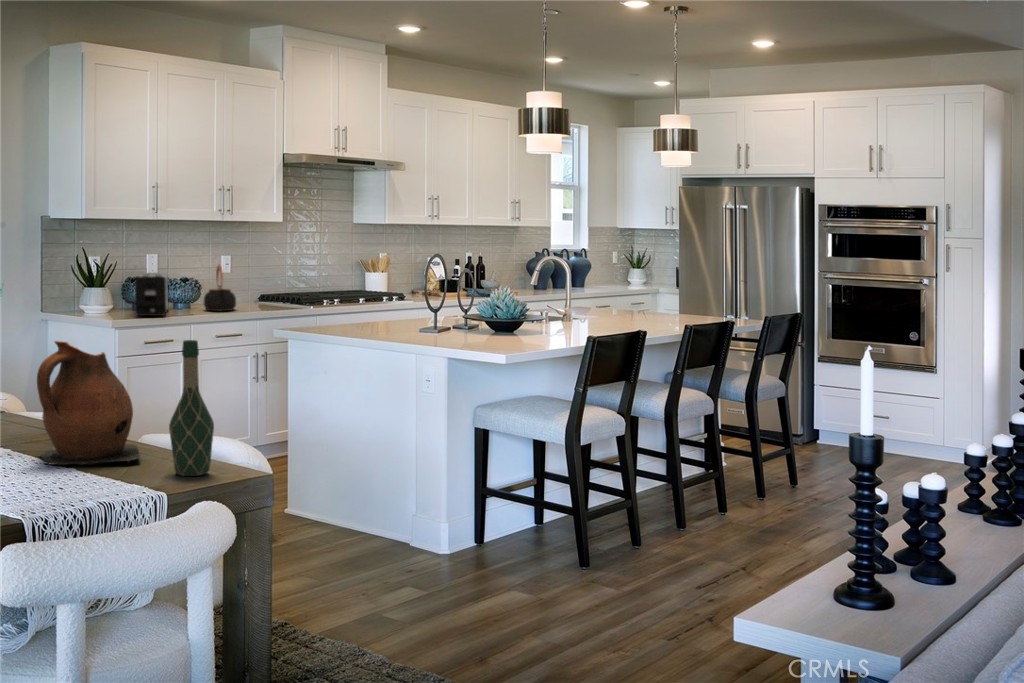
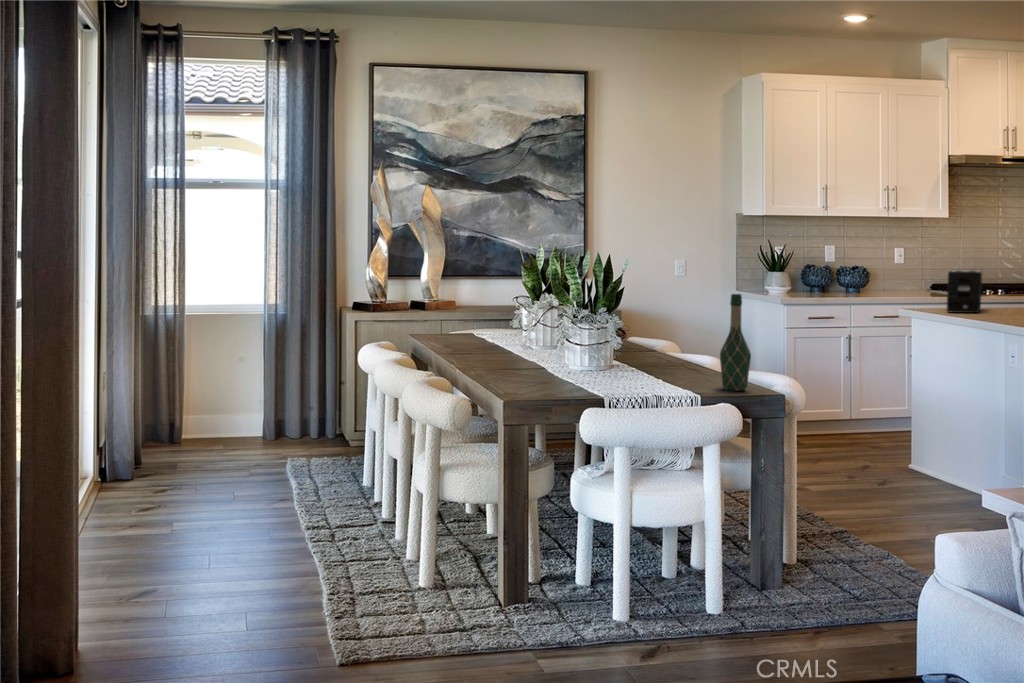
teapot: present [203,265,236,311] -> none [867,254,896,295]
toaster: present [135,274,169,316] -> present [946,270,982,313]
ceramic pitcher: present [37,341,141,465] -> none [644,294,715,380]

